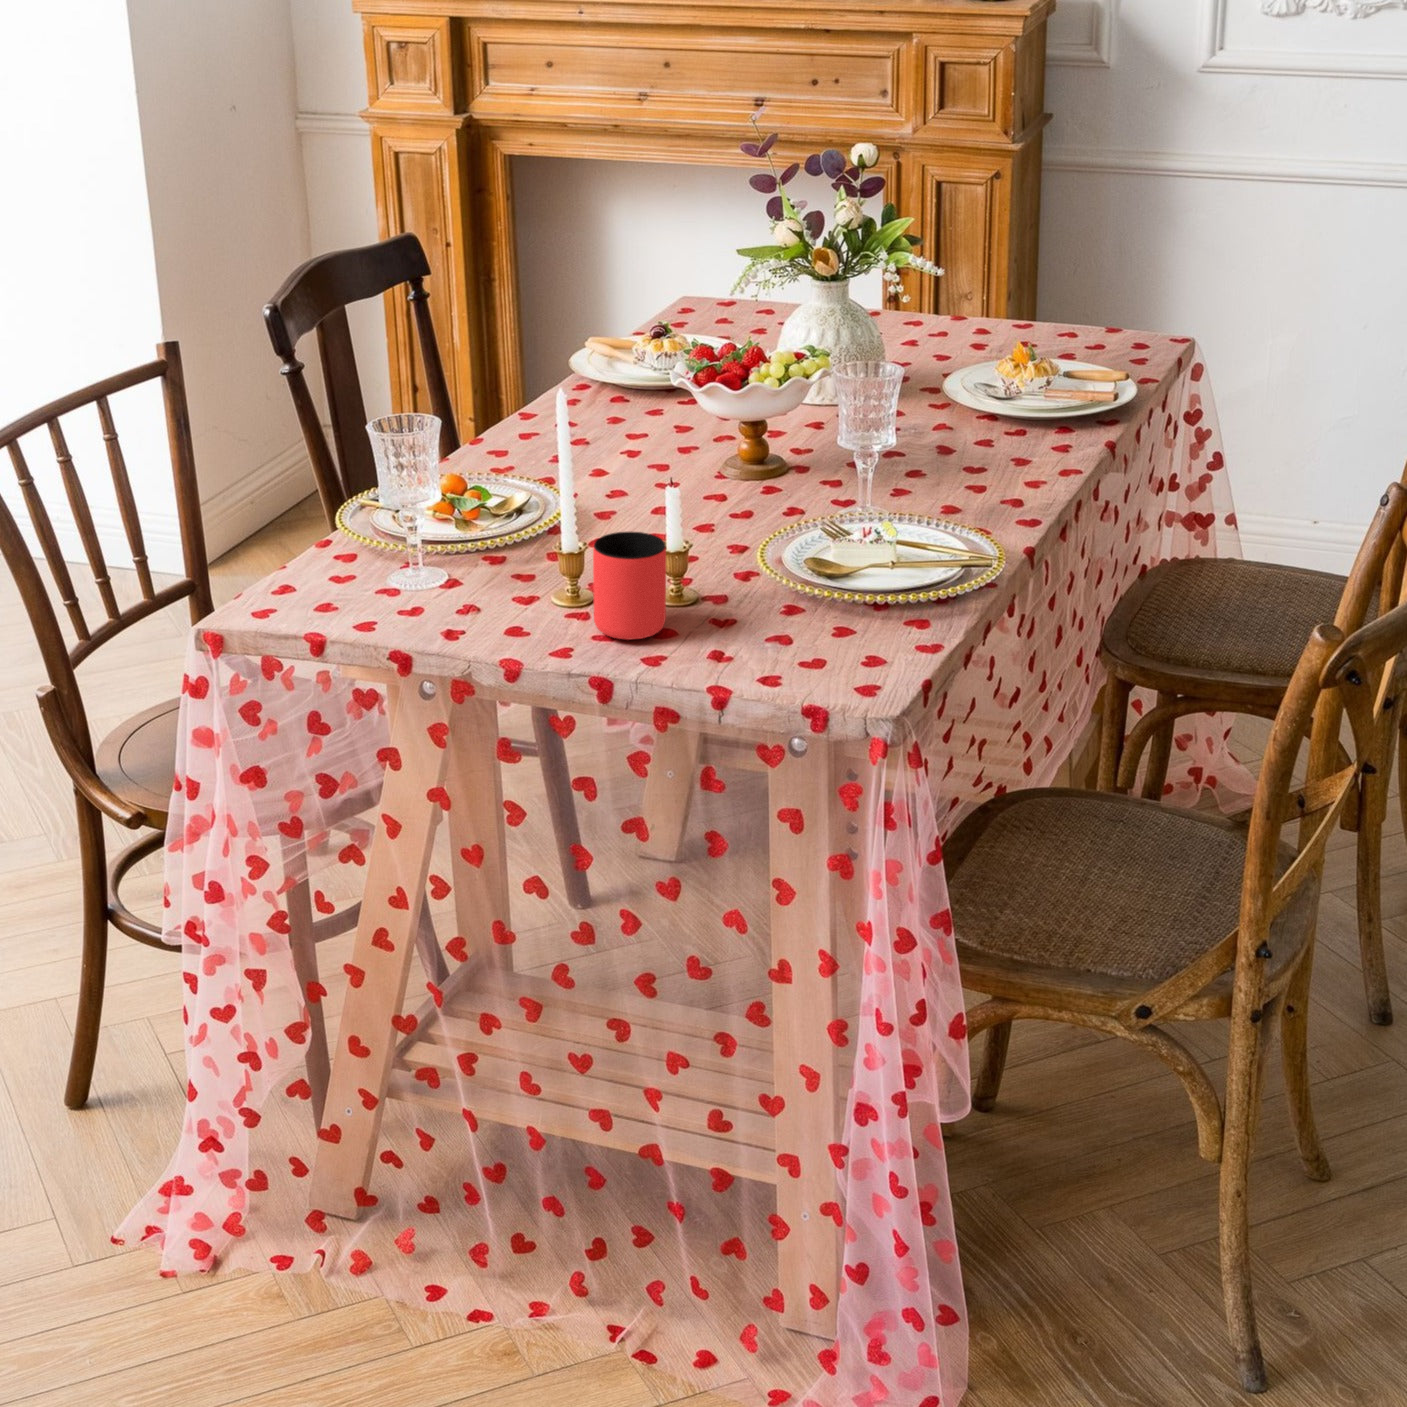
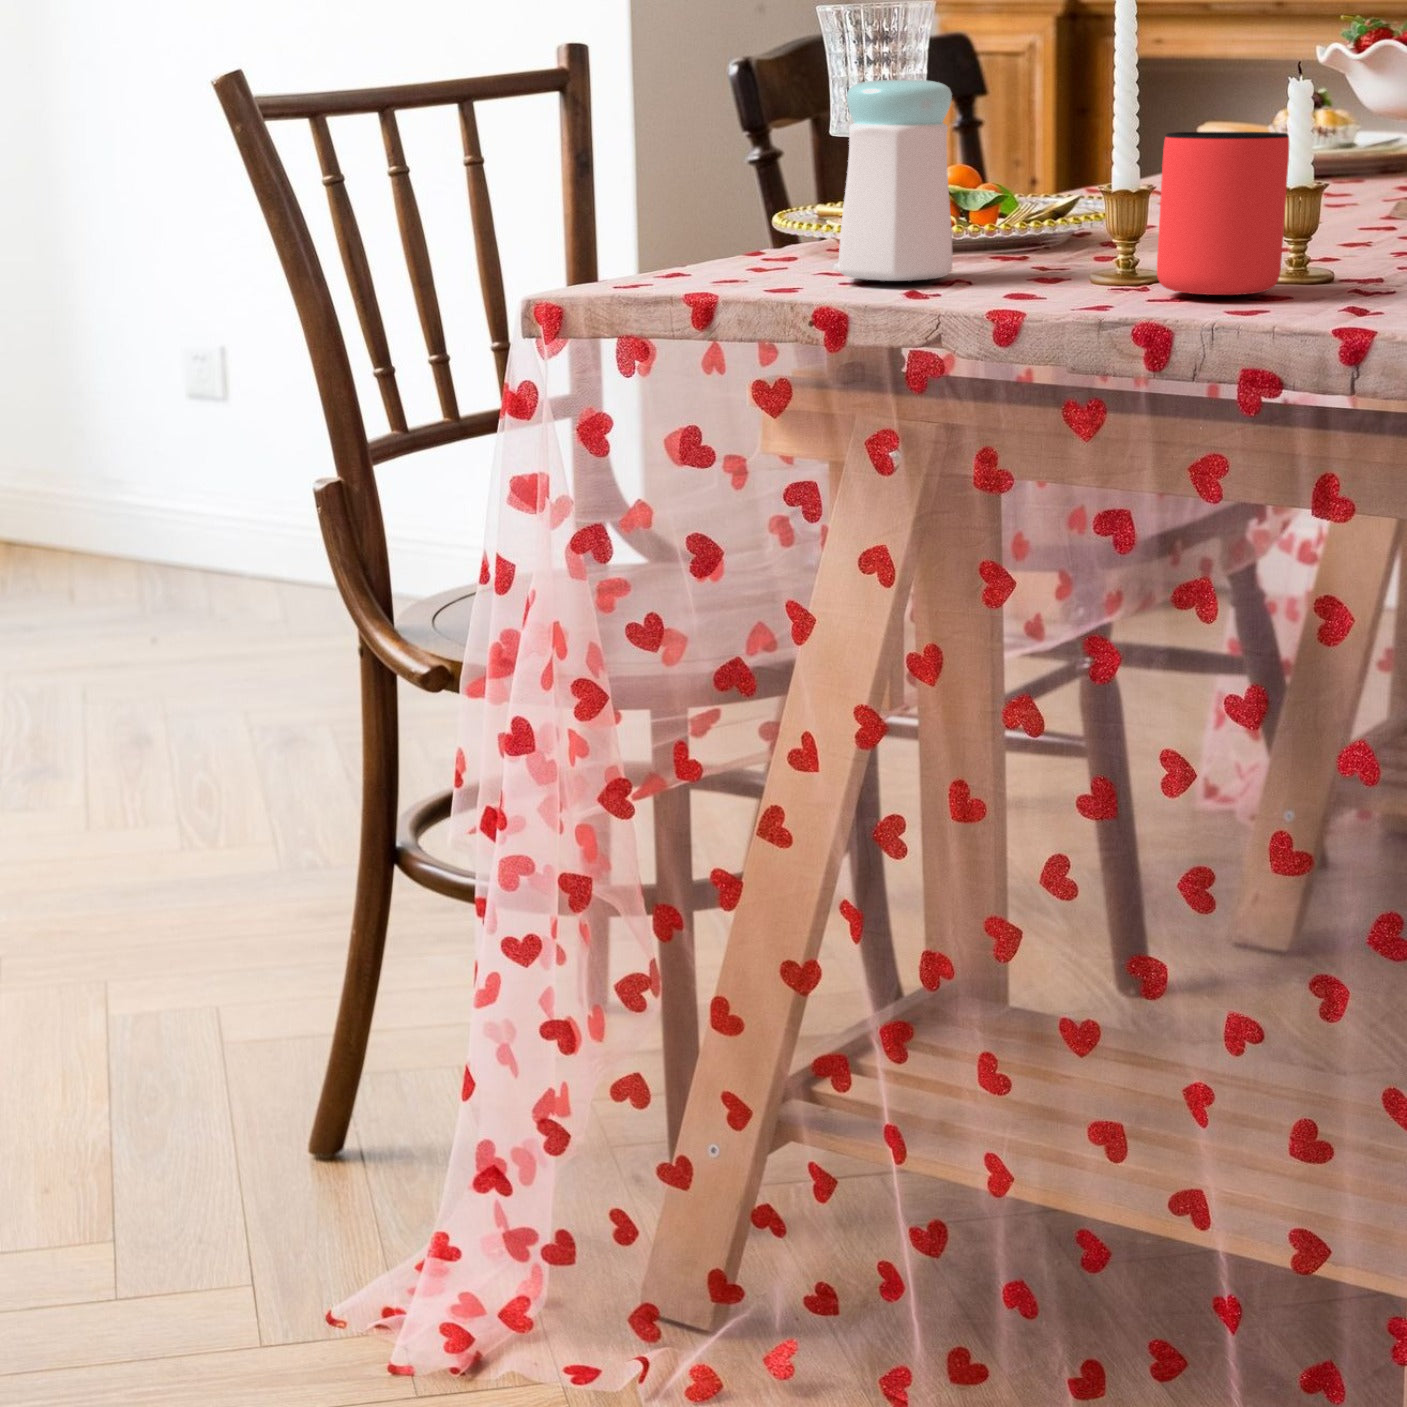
salt shaker: none [396,483,470,614] -> present [839,80,952,281]

